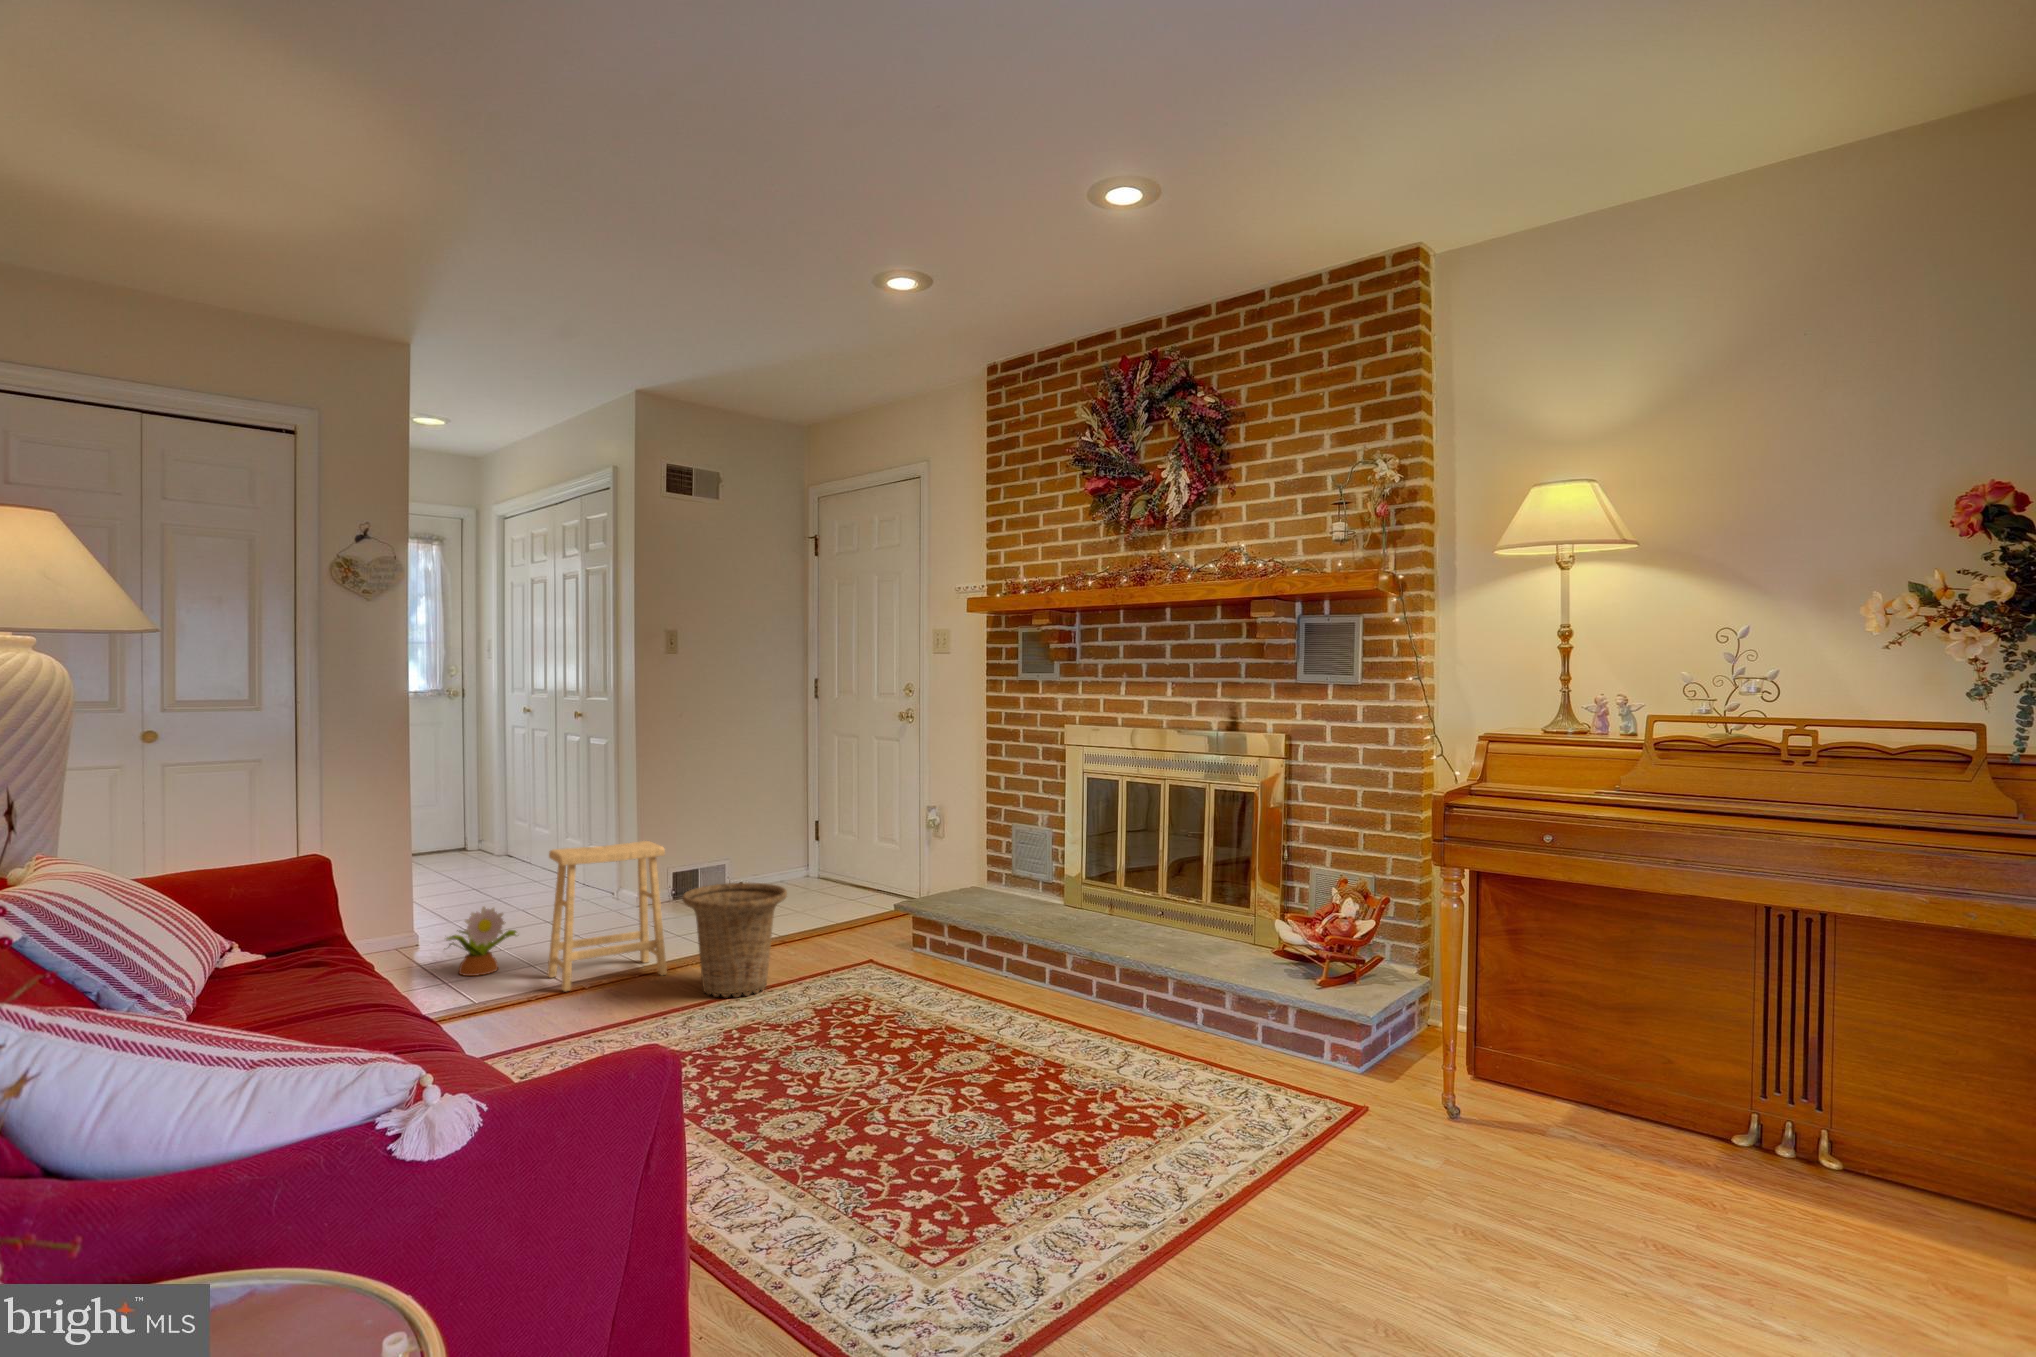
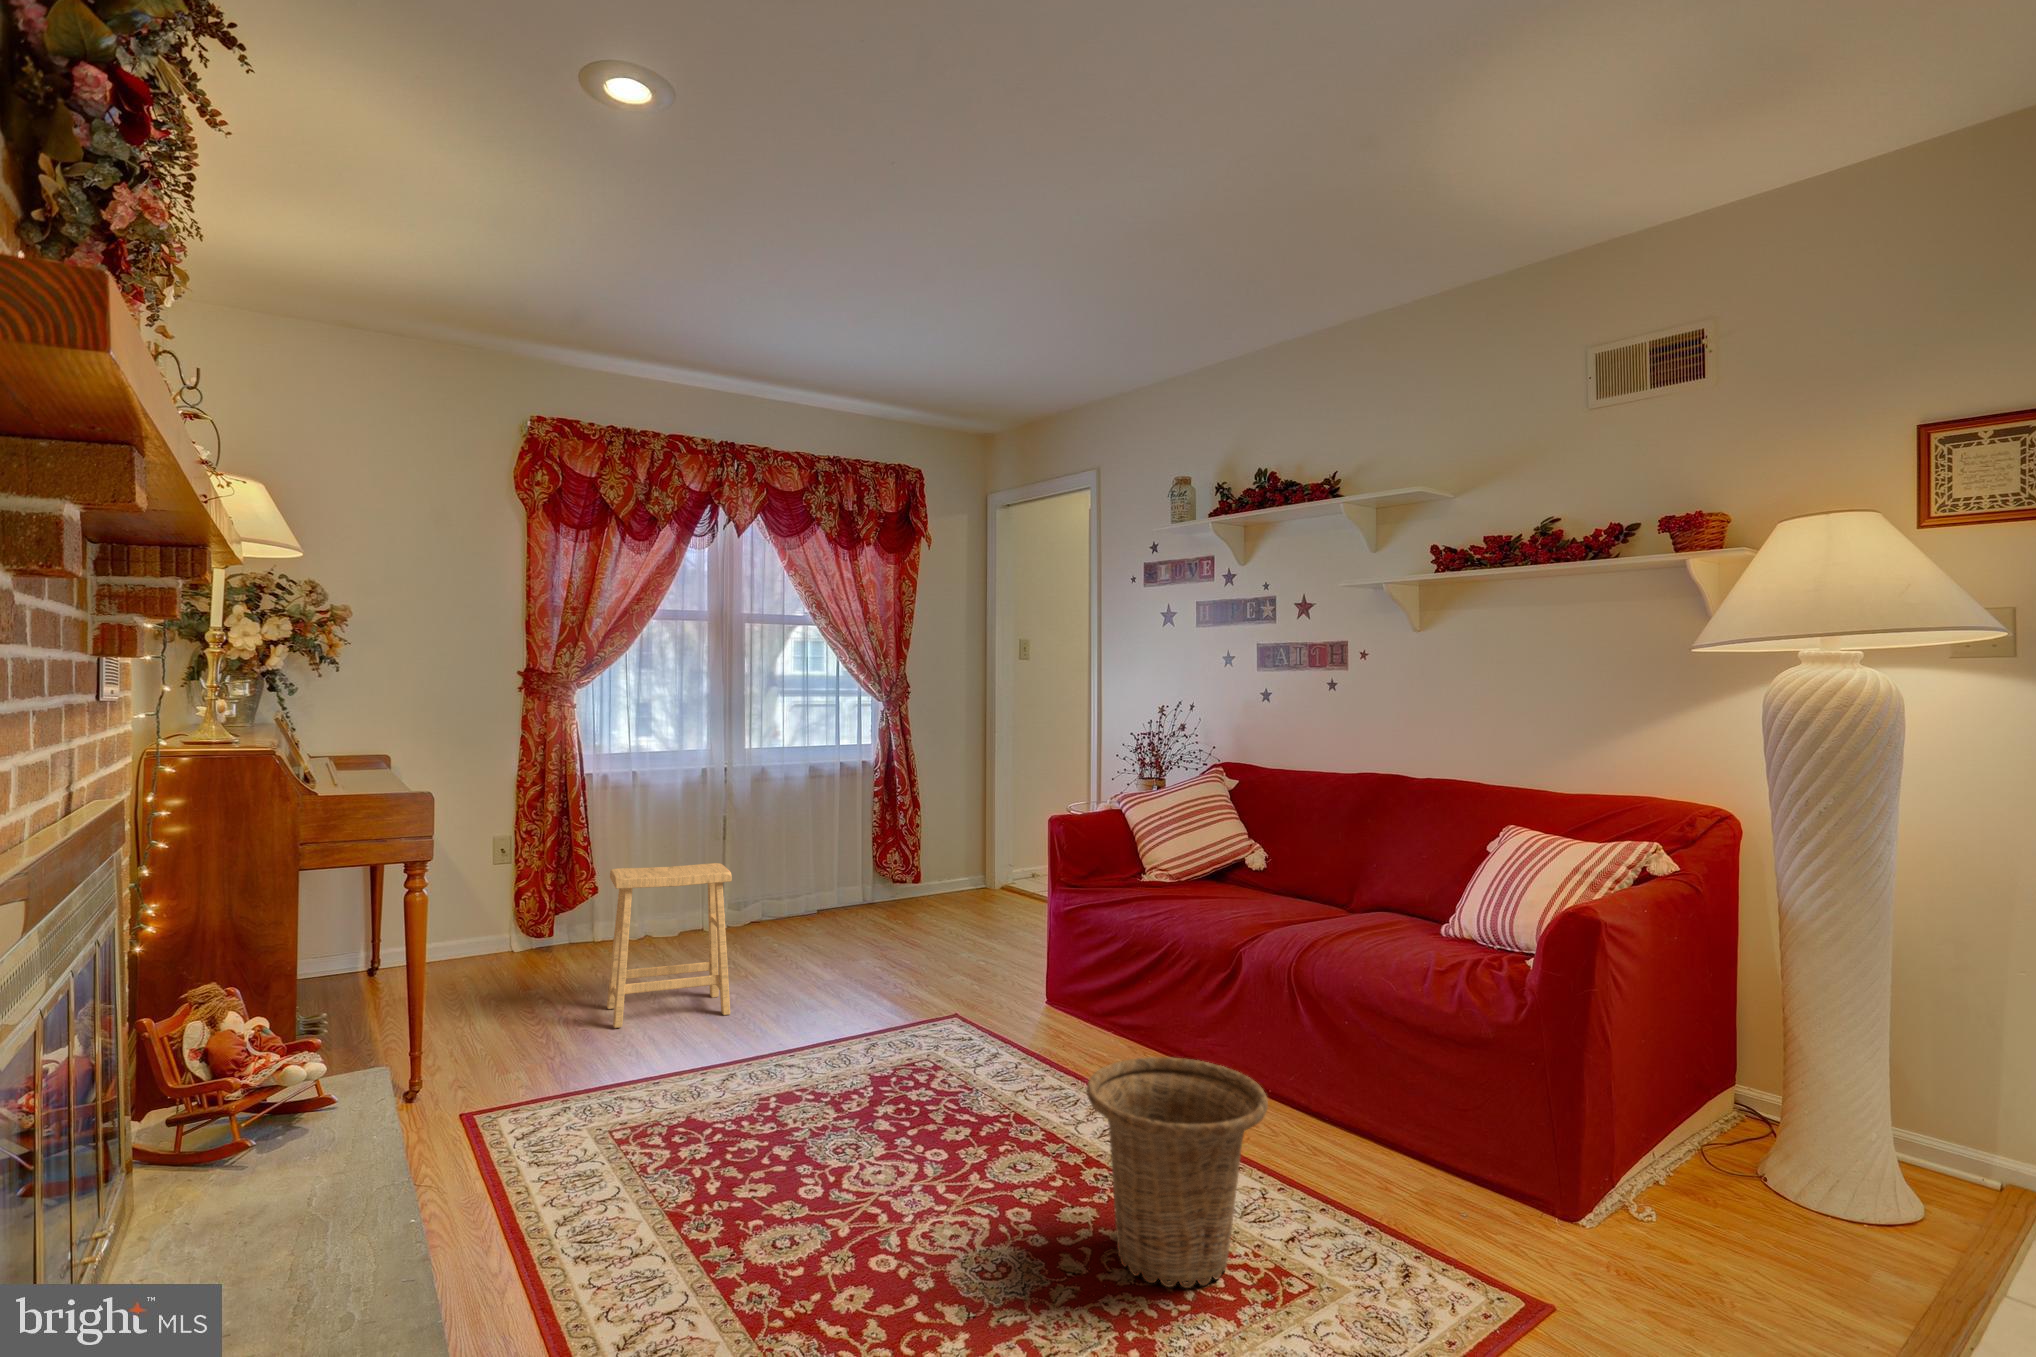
basket: present [682,883,787,997] -> present [1087,1057,1268,1288]
decorative plant: present [447,907,517,976] -> none [503,926,588,1000]

